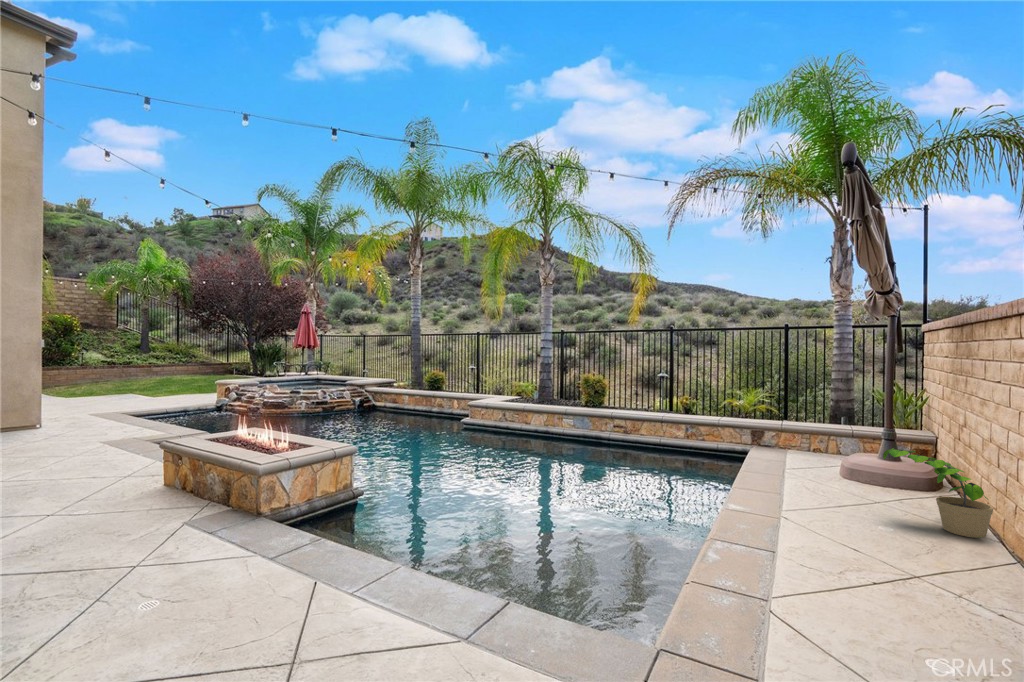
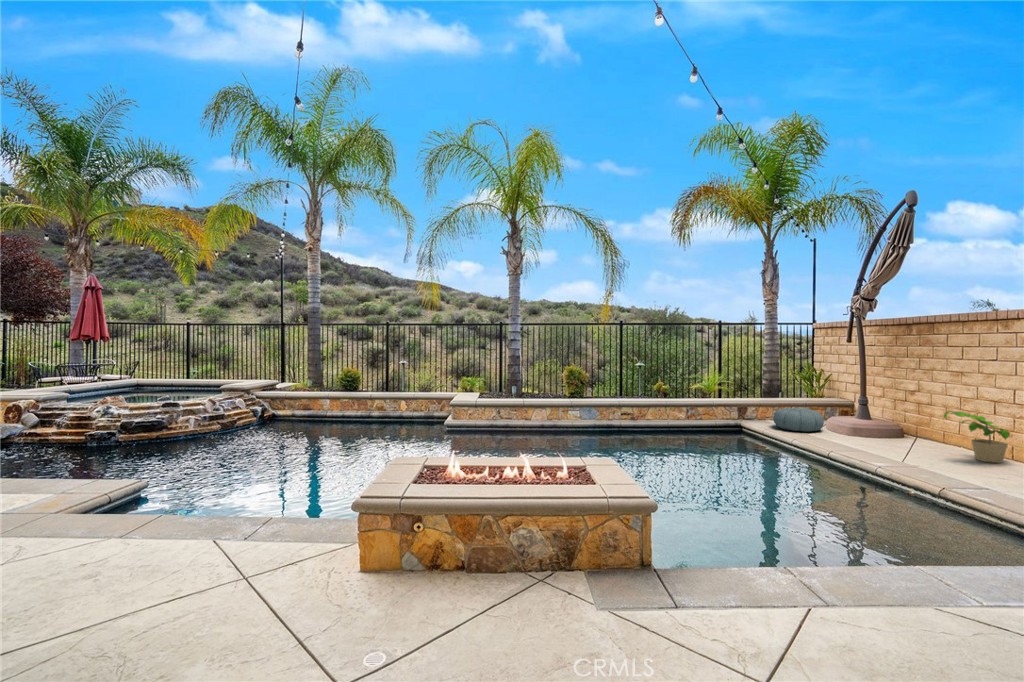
pouf: none [760,434,825,466] -> present [773,408,824,432]

